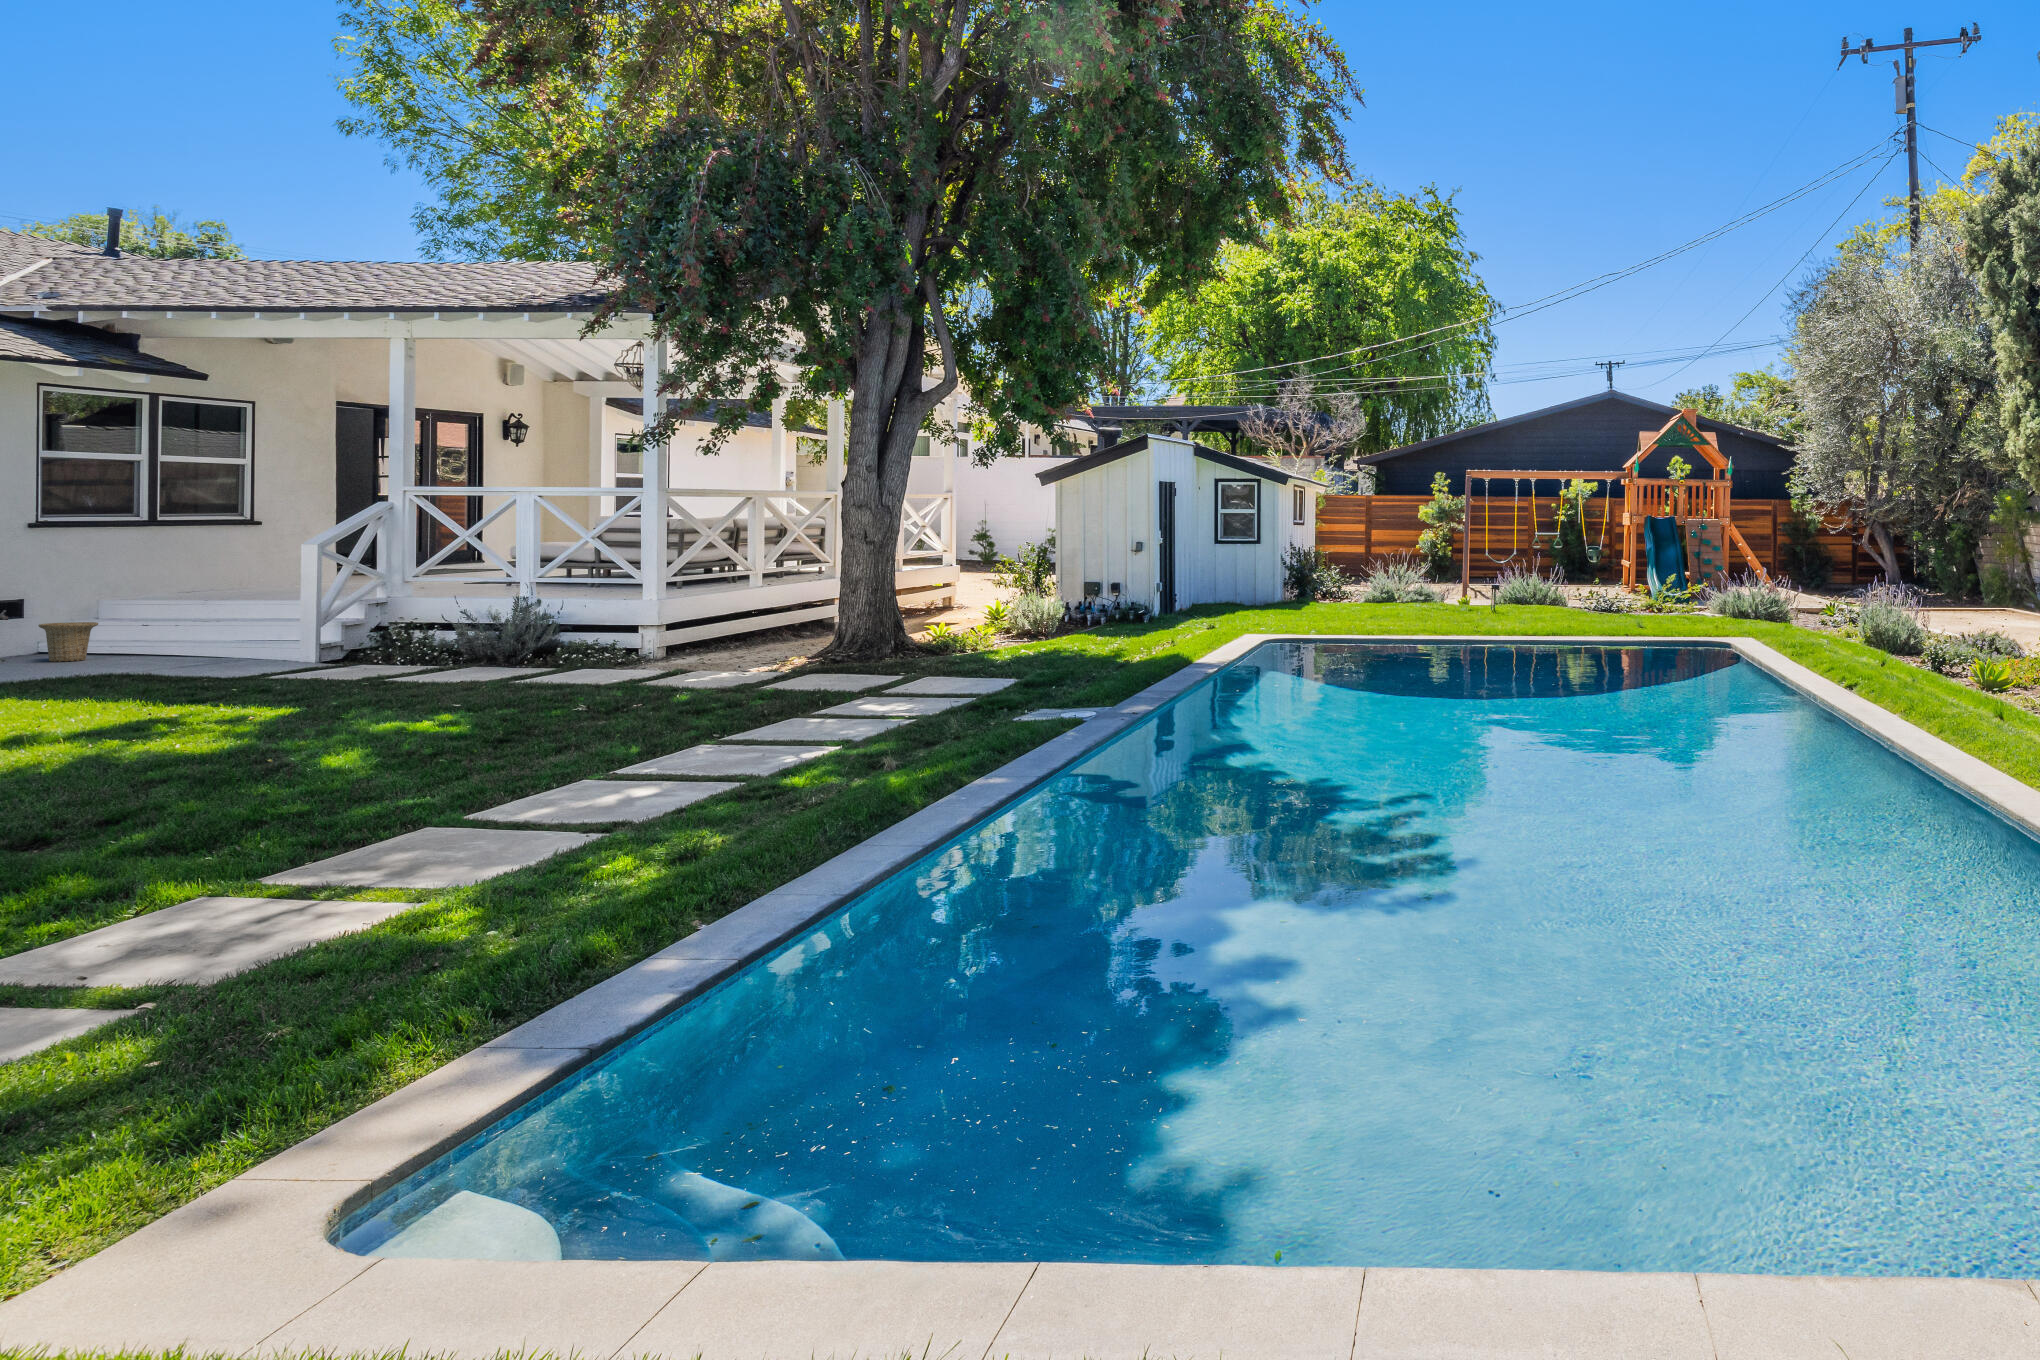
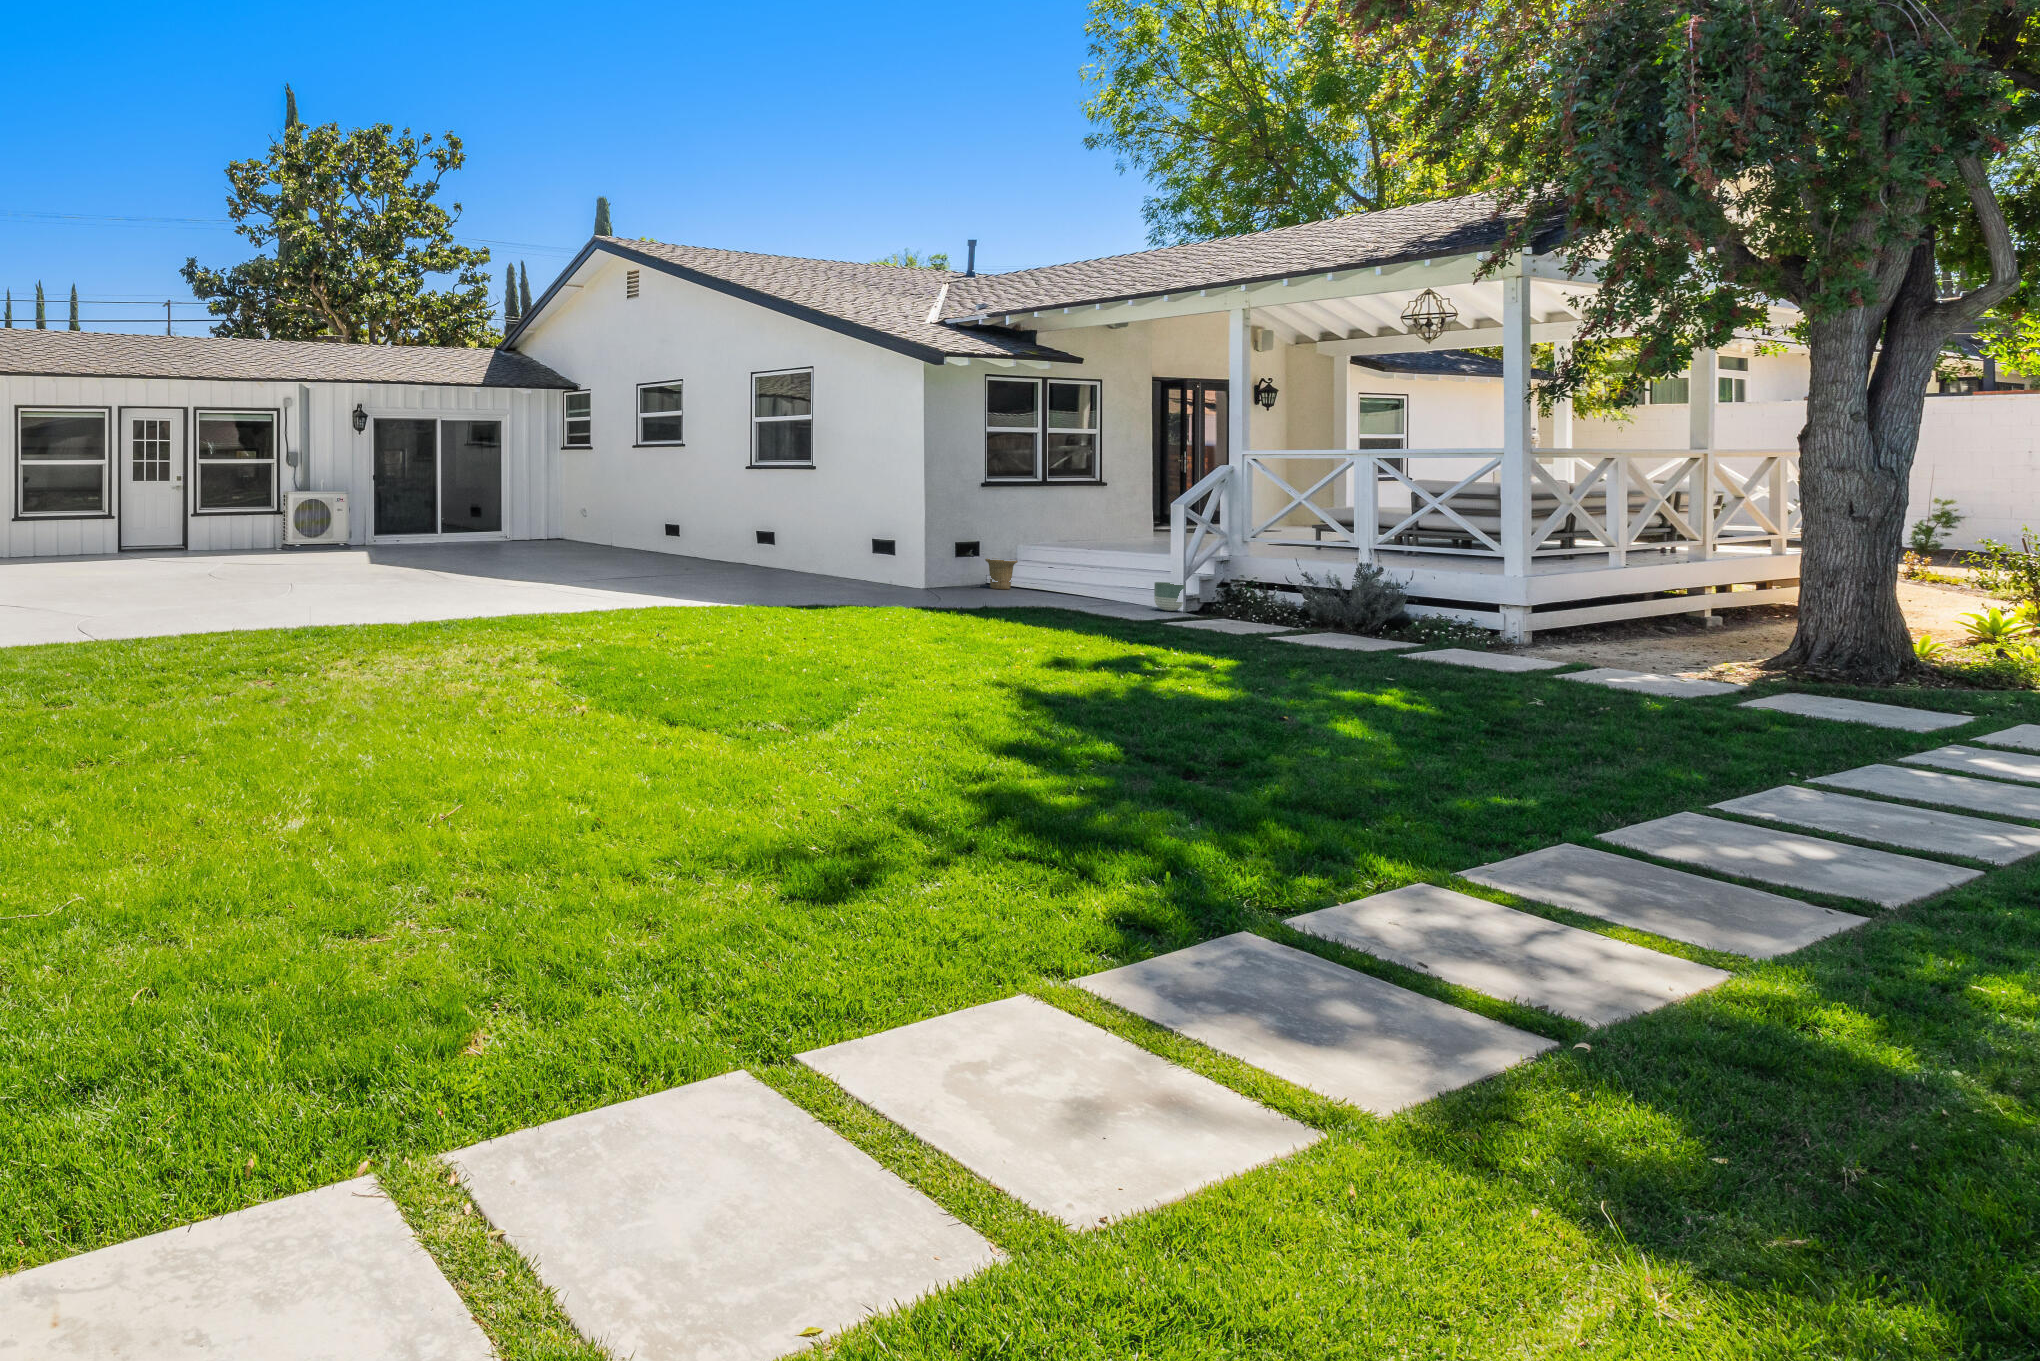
planter: none [274,633,316,665] -> present [1154,582,1185,611]

